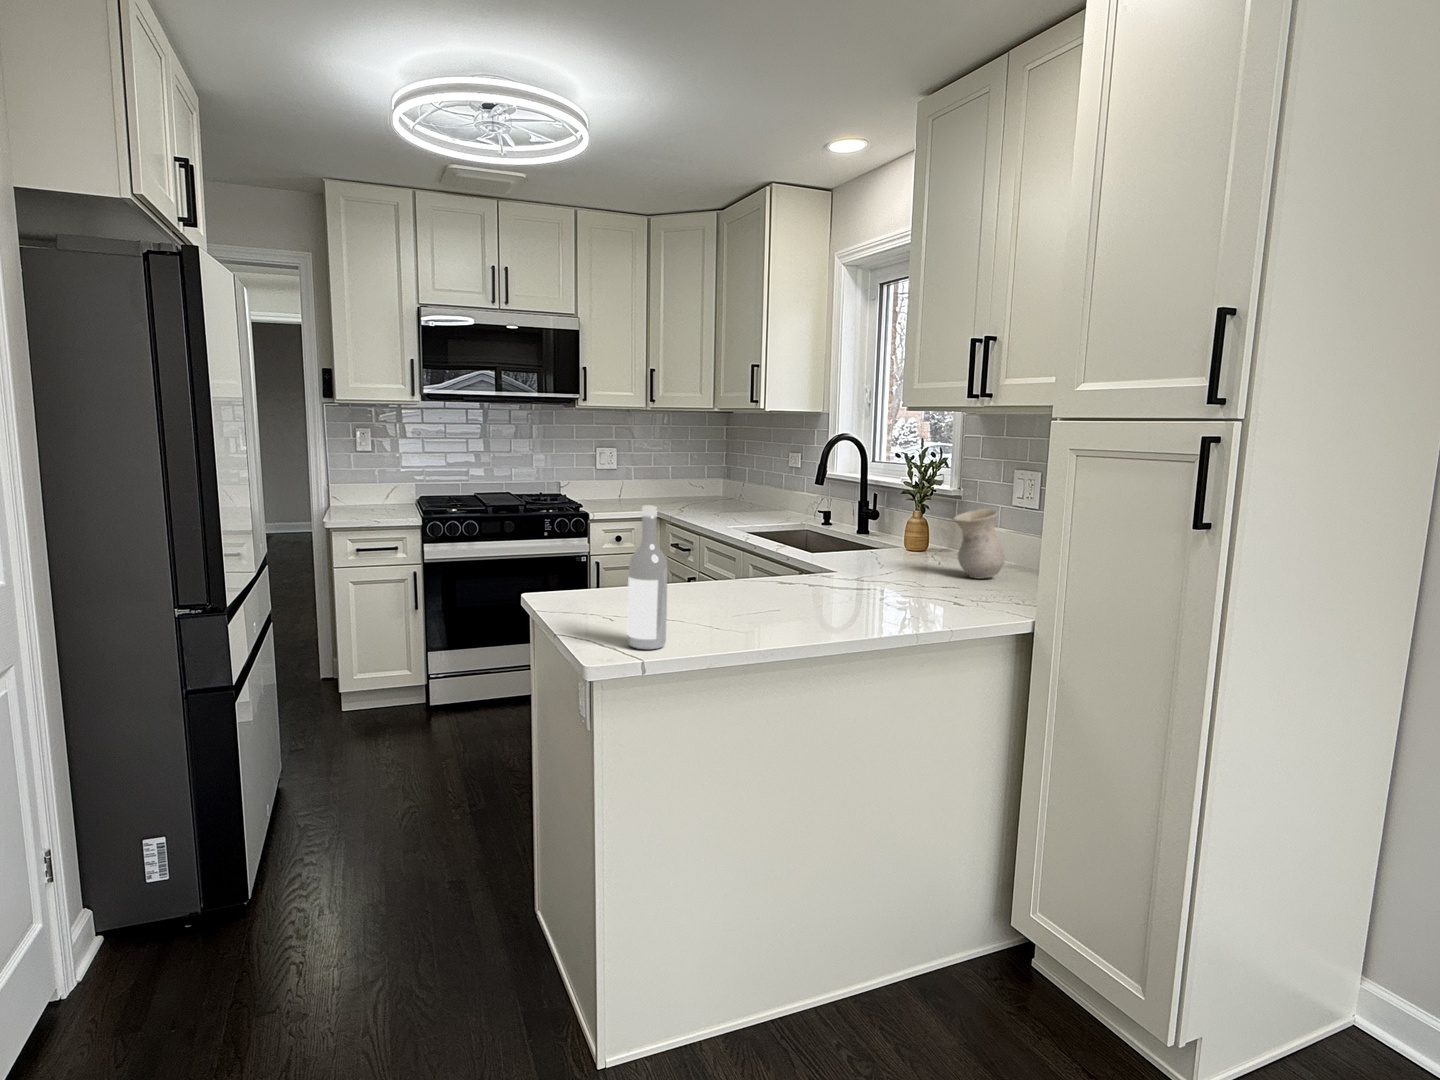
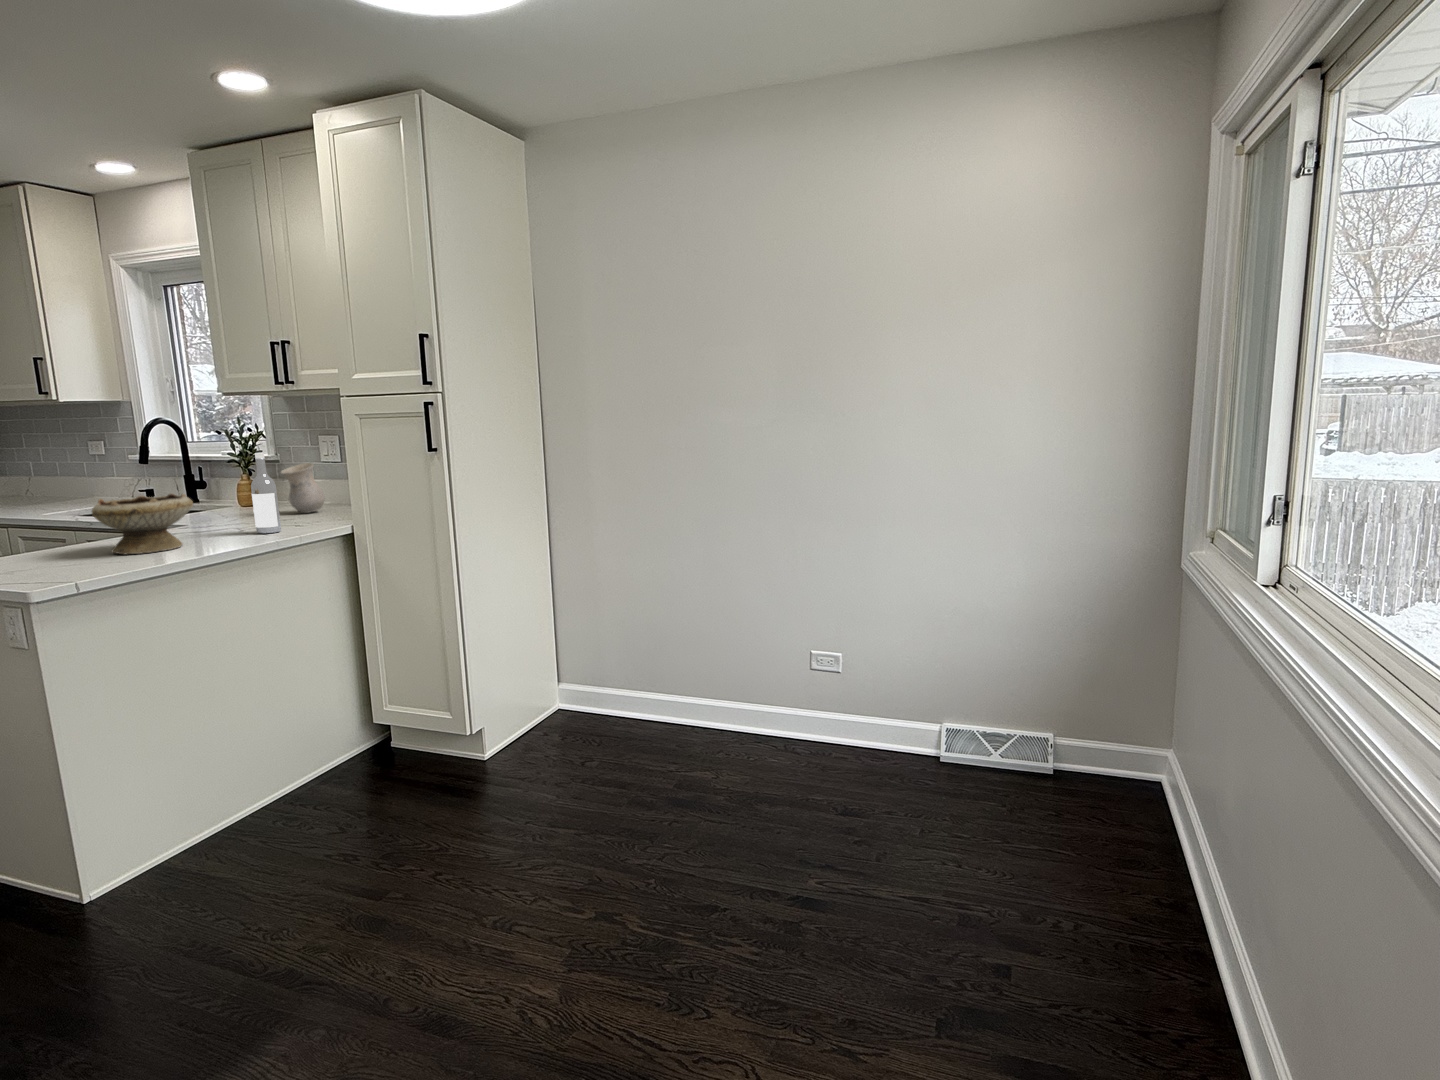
wine bottle: present [627,505,668,649] -> present [251,453,281,534]
bowl: none [720,536,830,618] -> present [92,493,193,554]

